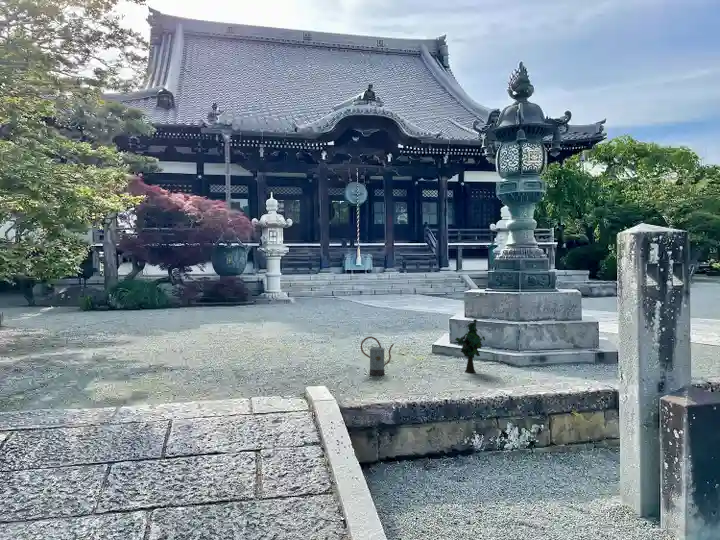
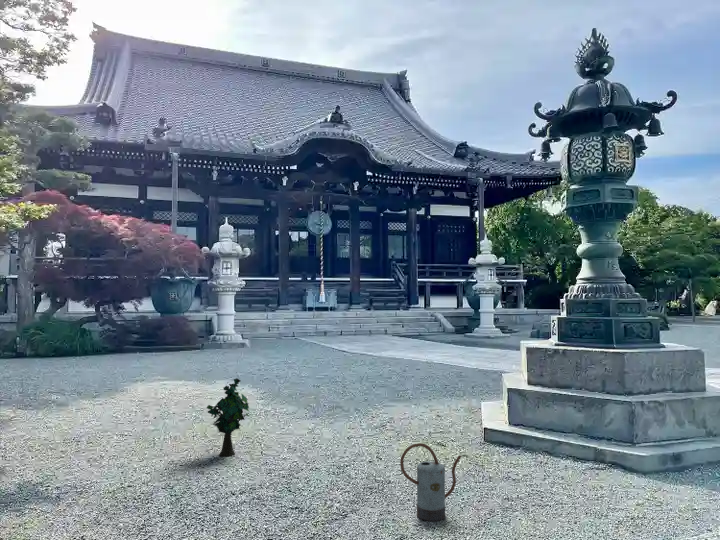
decorative plant: present [455,319,485,373] -> present [207,378,249,456]

